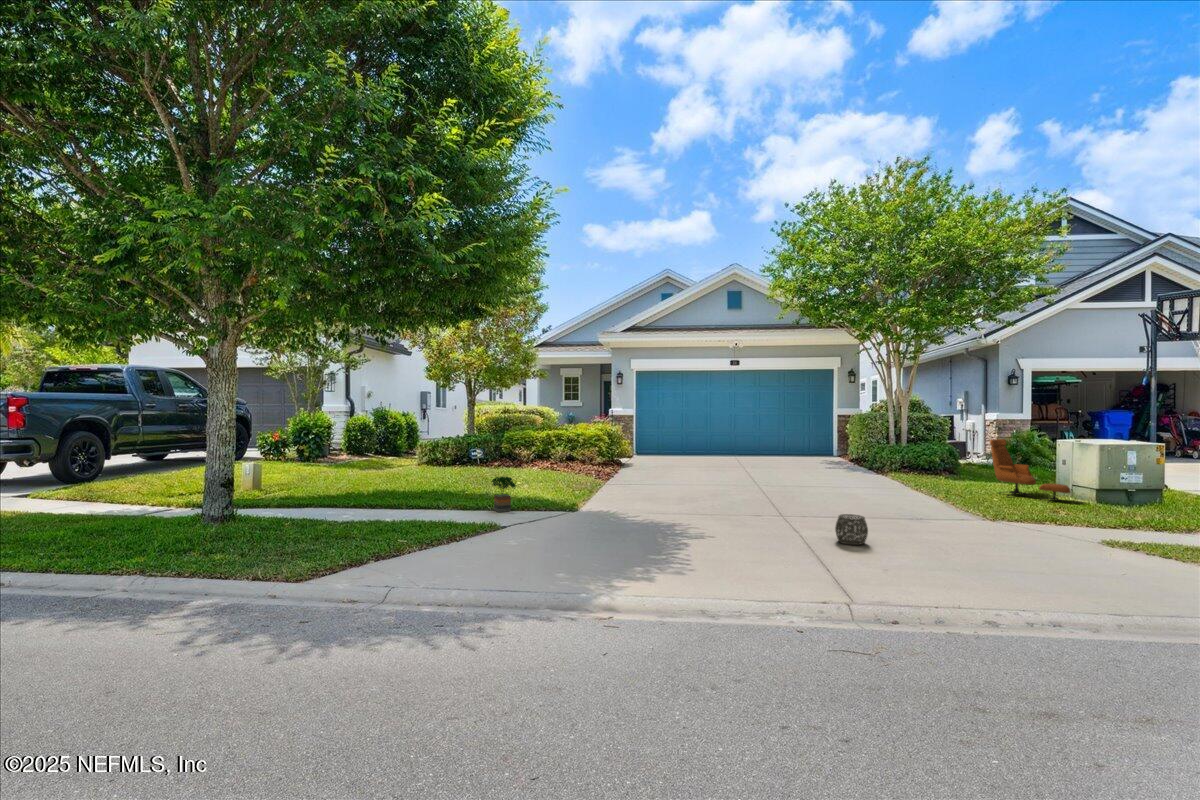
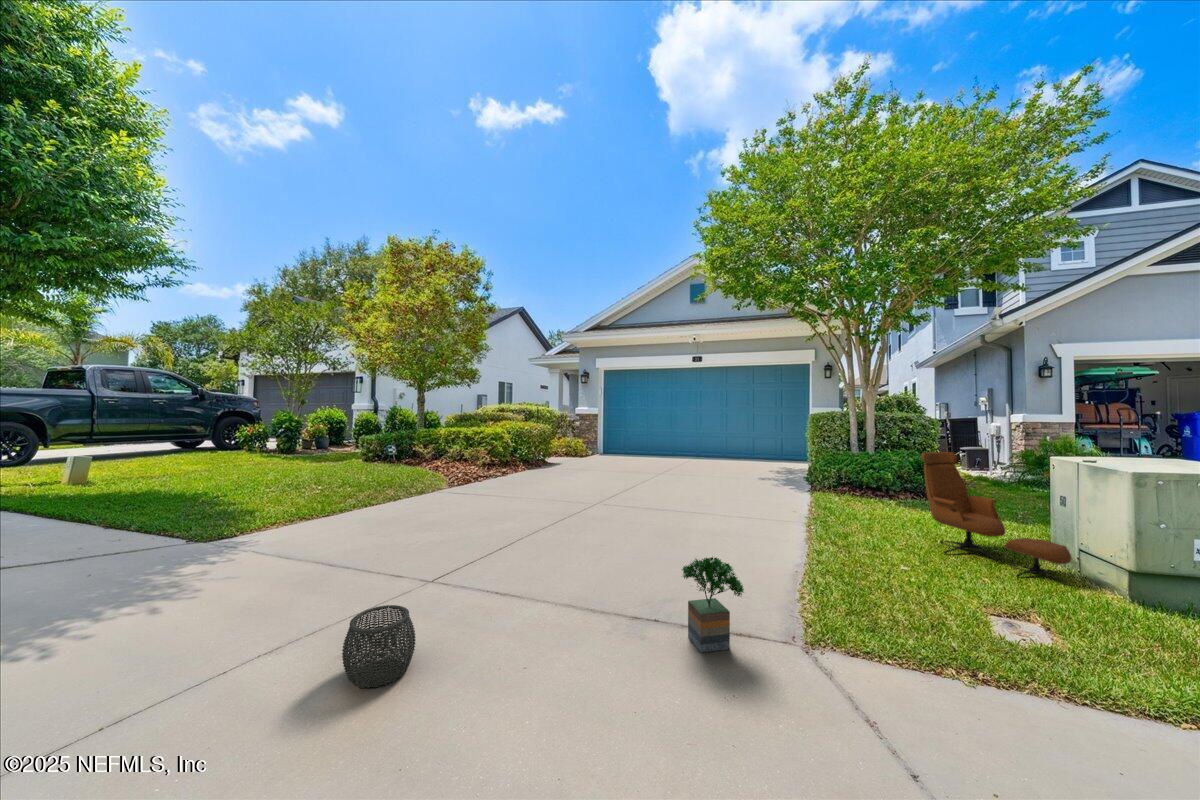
potted tree: present [492,477,516,512] -> present [682,557,744,653]

